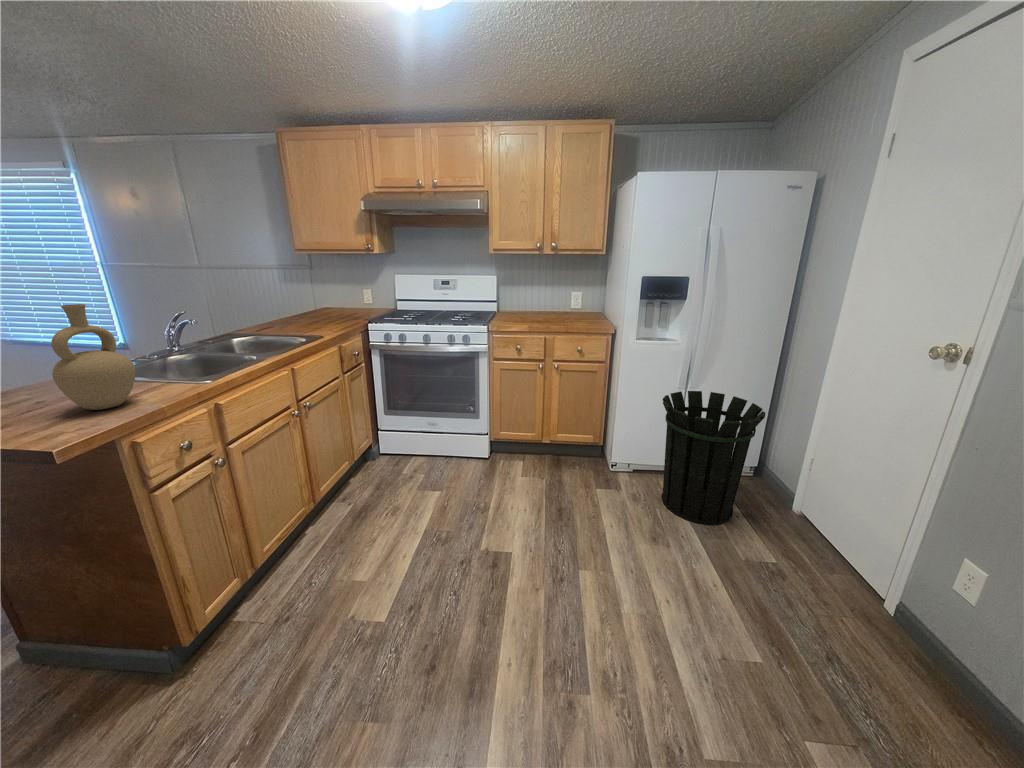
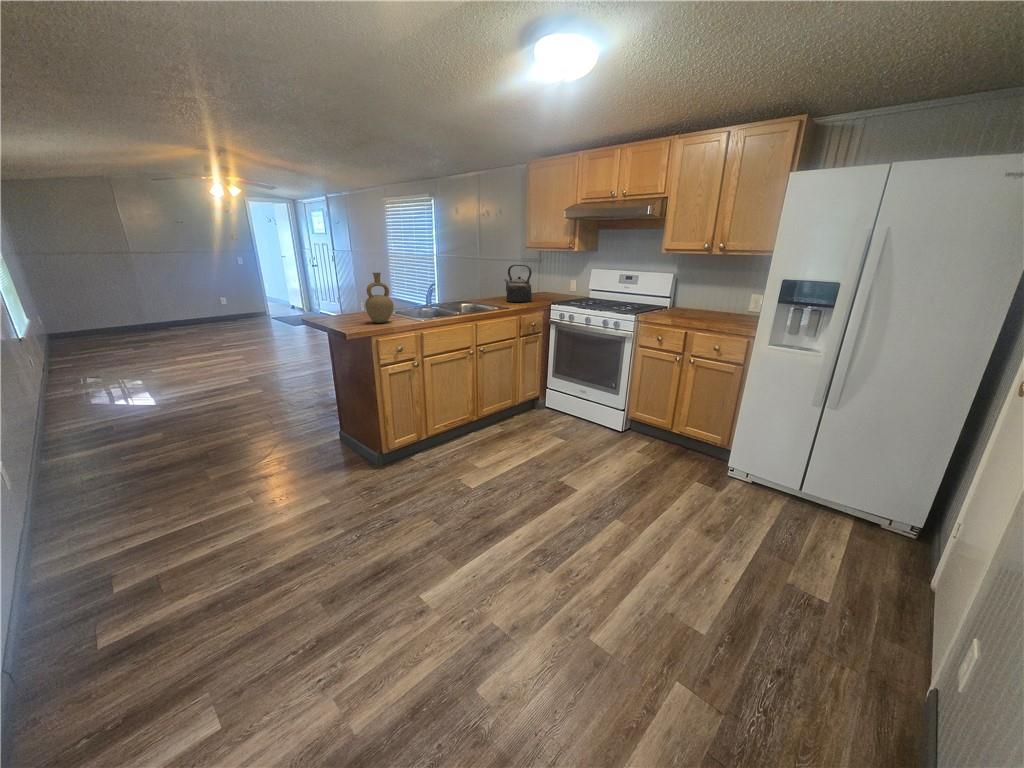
kettle: none [286,274,335,326] -> present [504,265,532,302]
waste bin: present [661,391,765,524] -> none [757,404,896,559]

